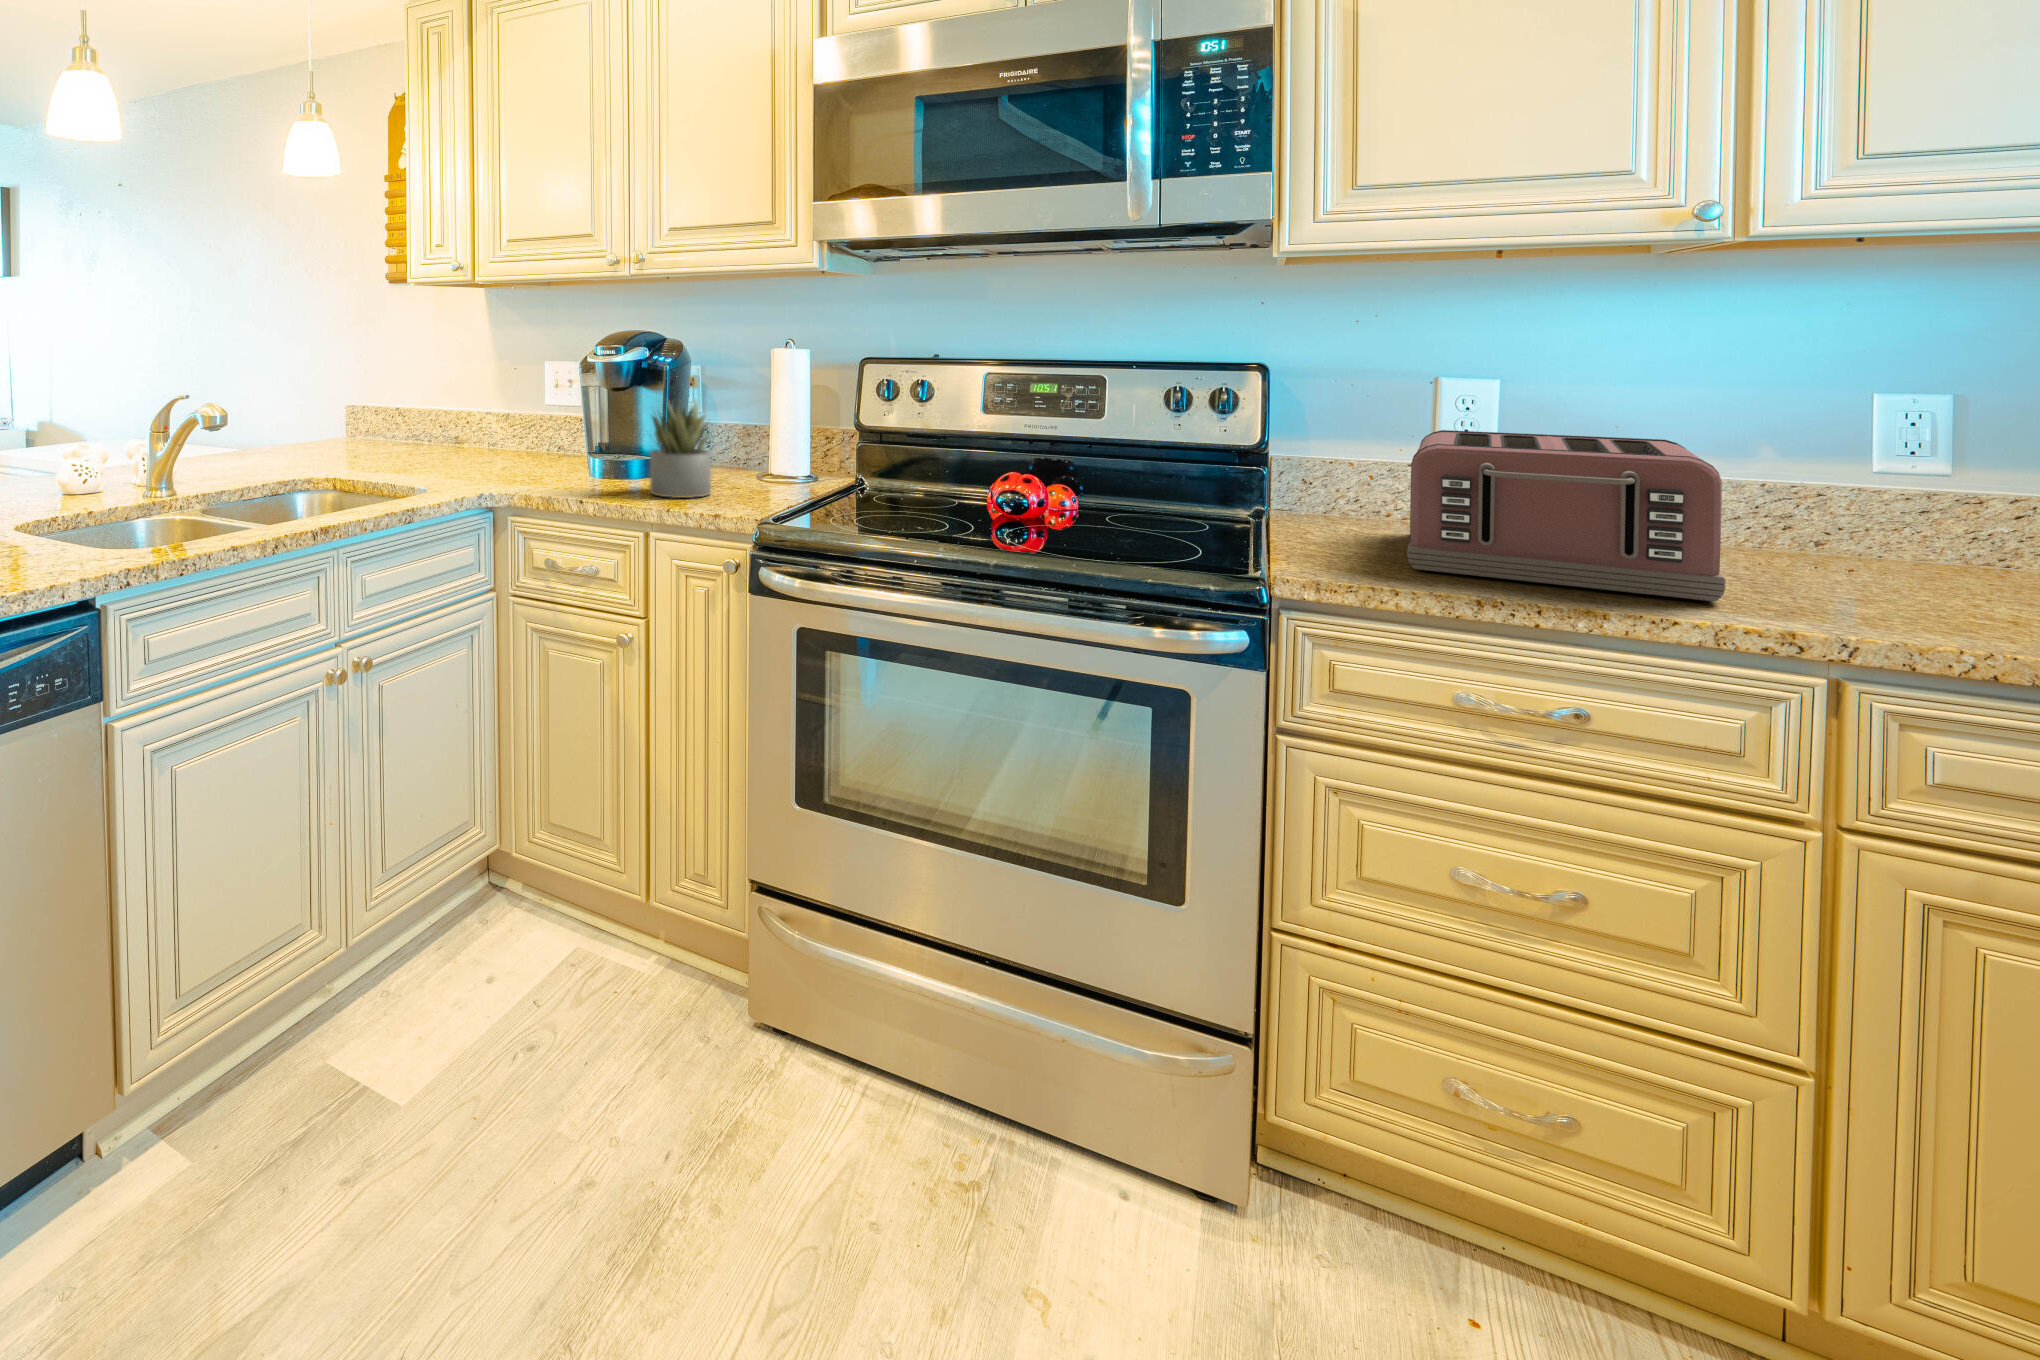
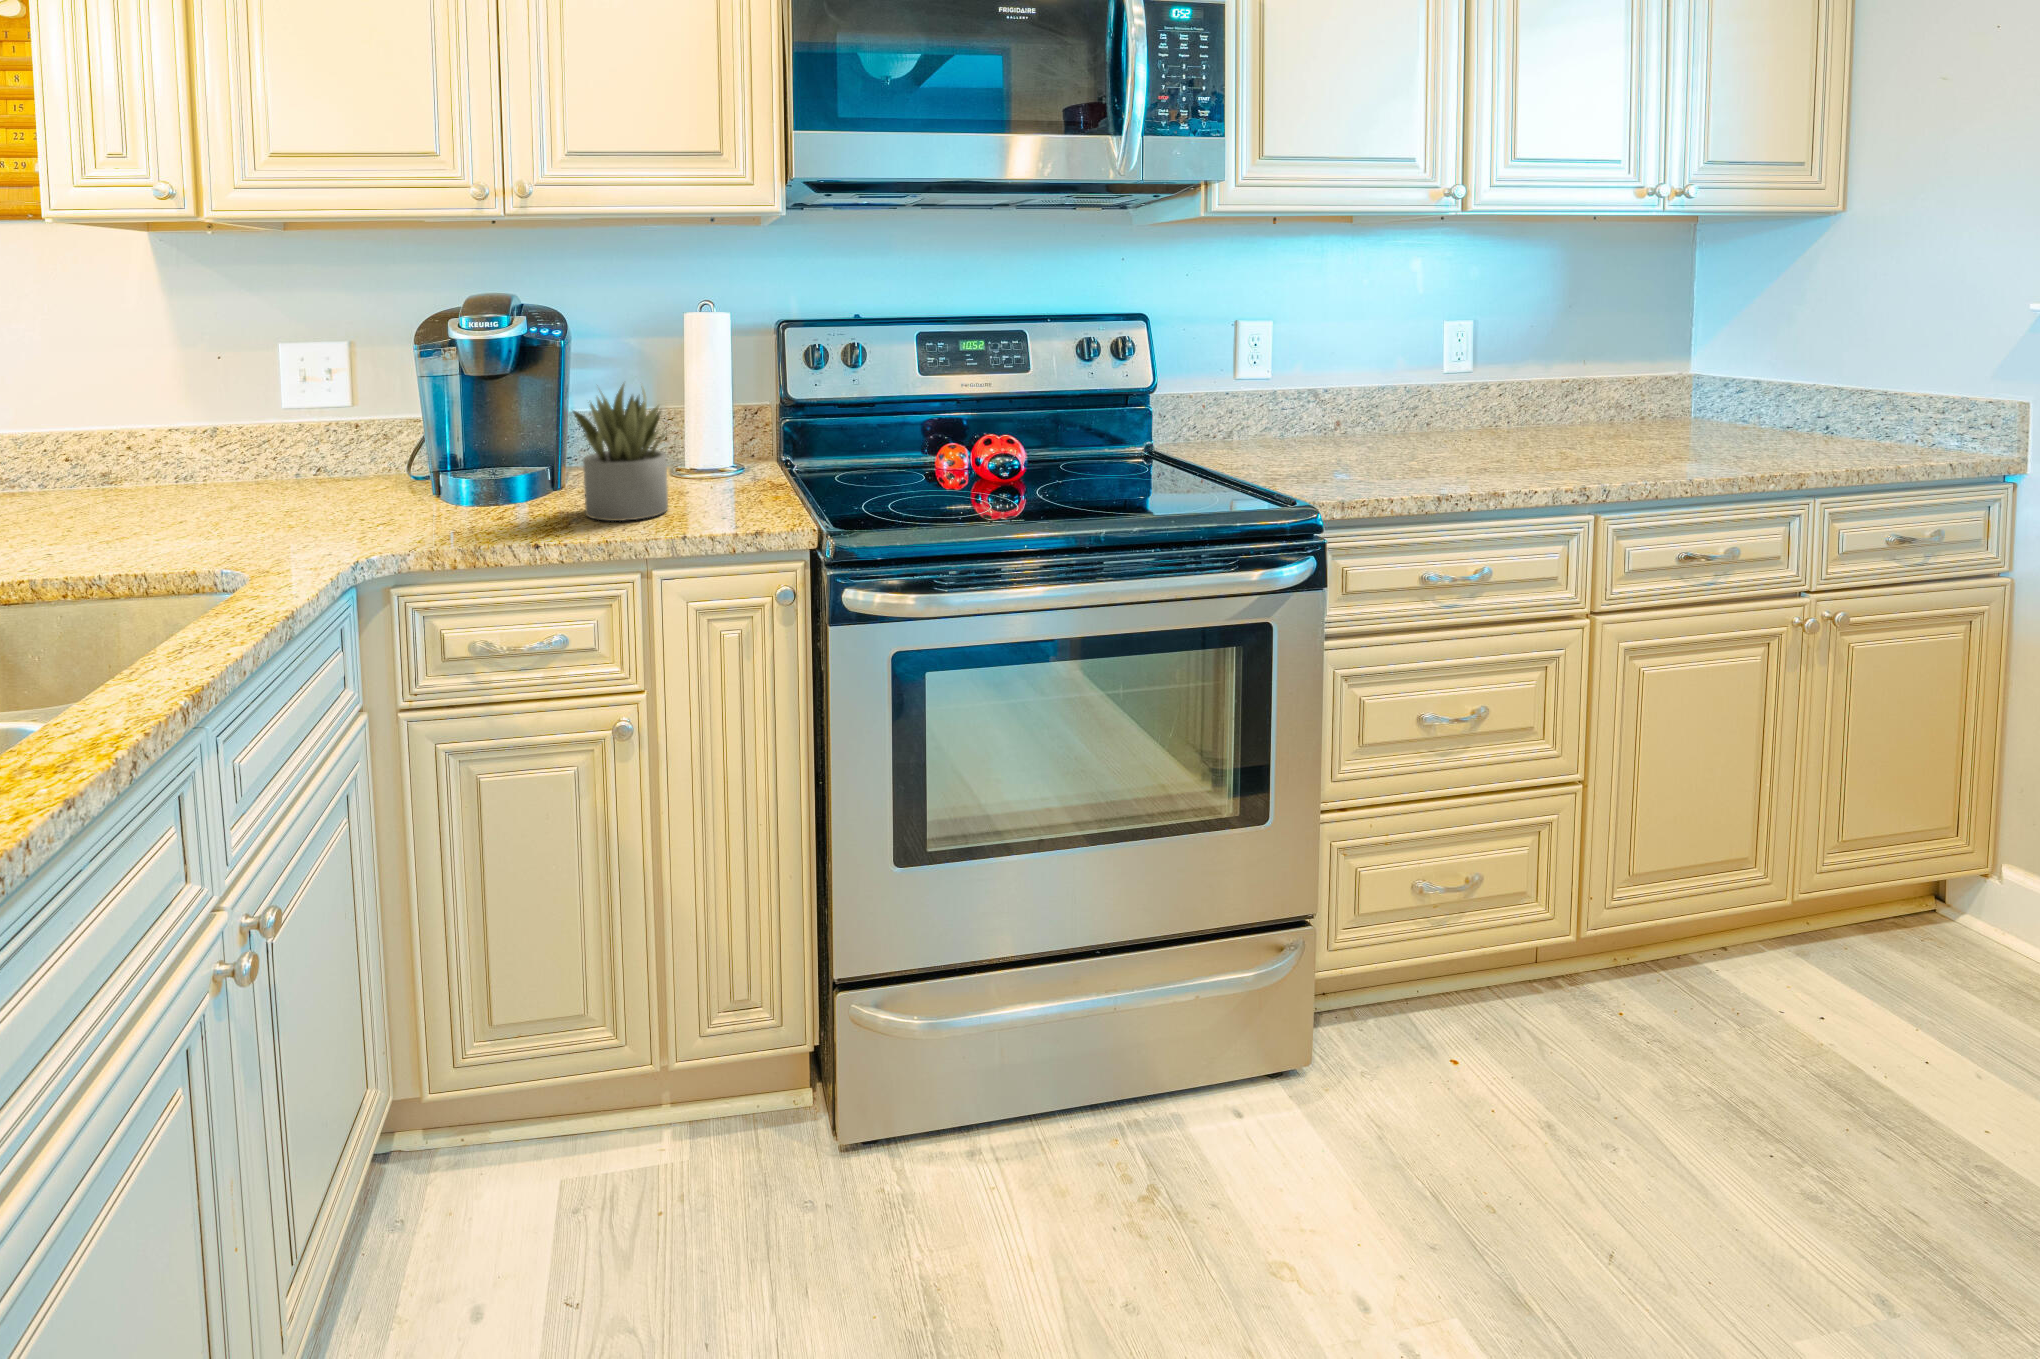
toaster: present [1407,430,1726,601] -> none [1261,358,1519,479]

